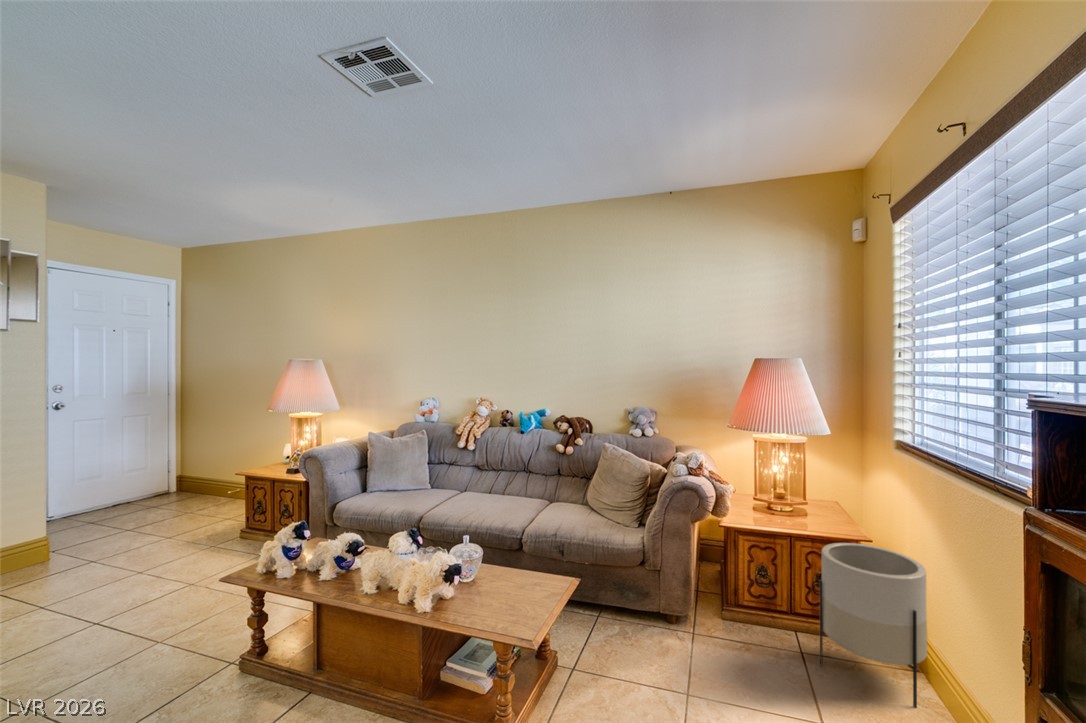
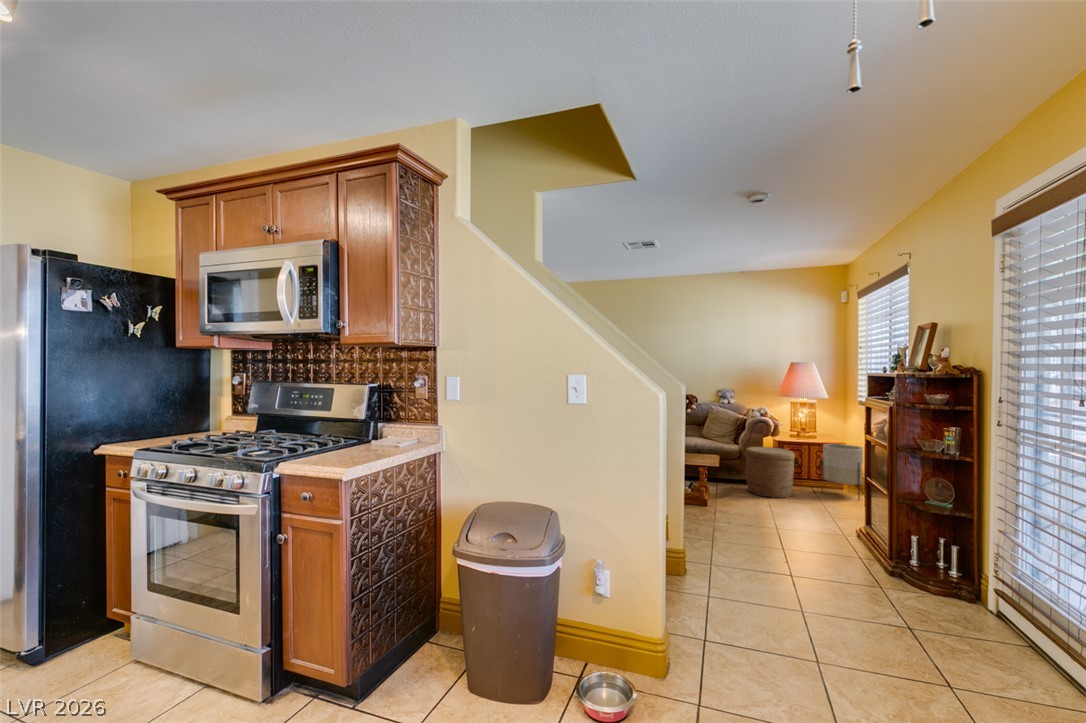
woven basket: none [644,546,755,695] -> present [745,447,795,498]

